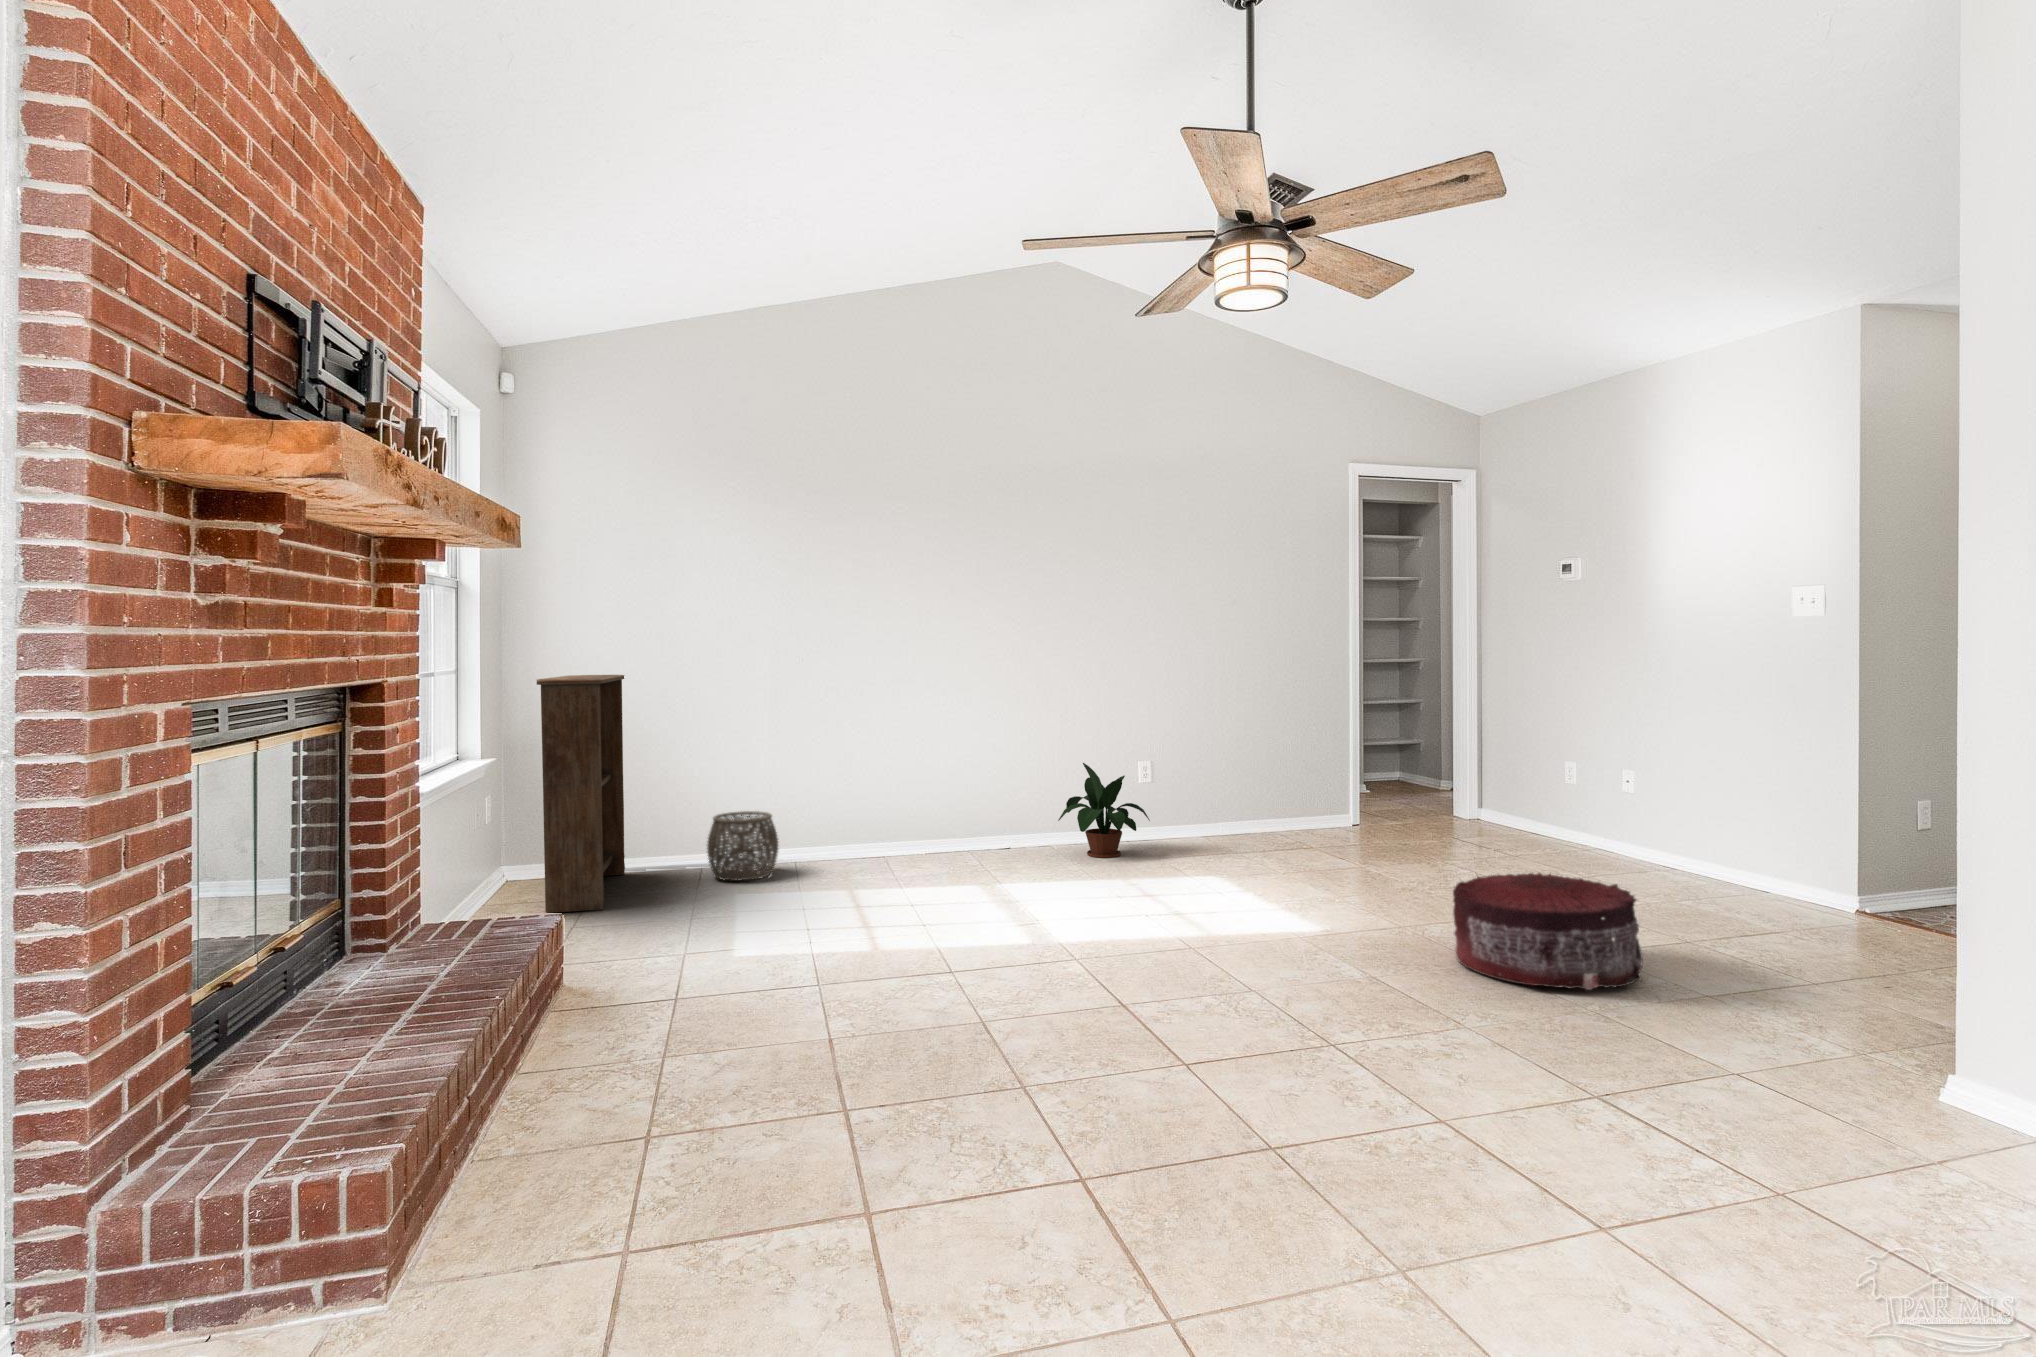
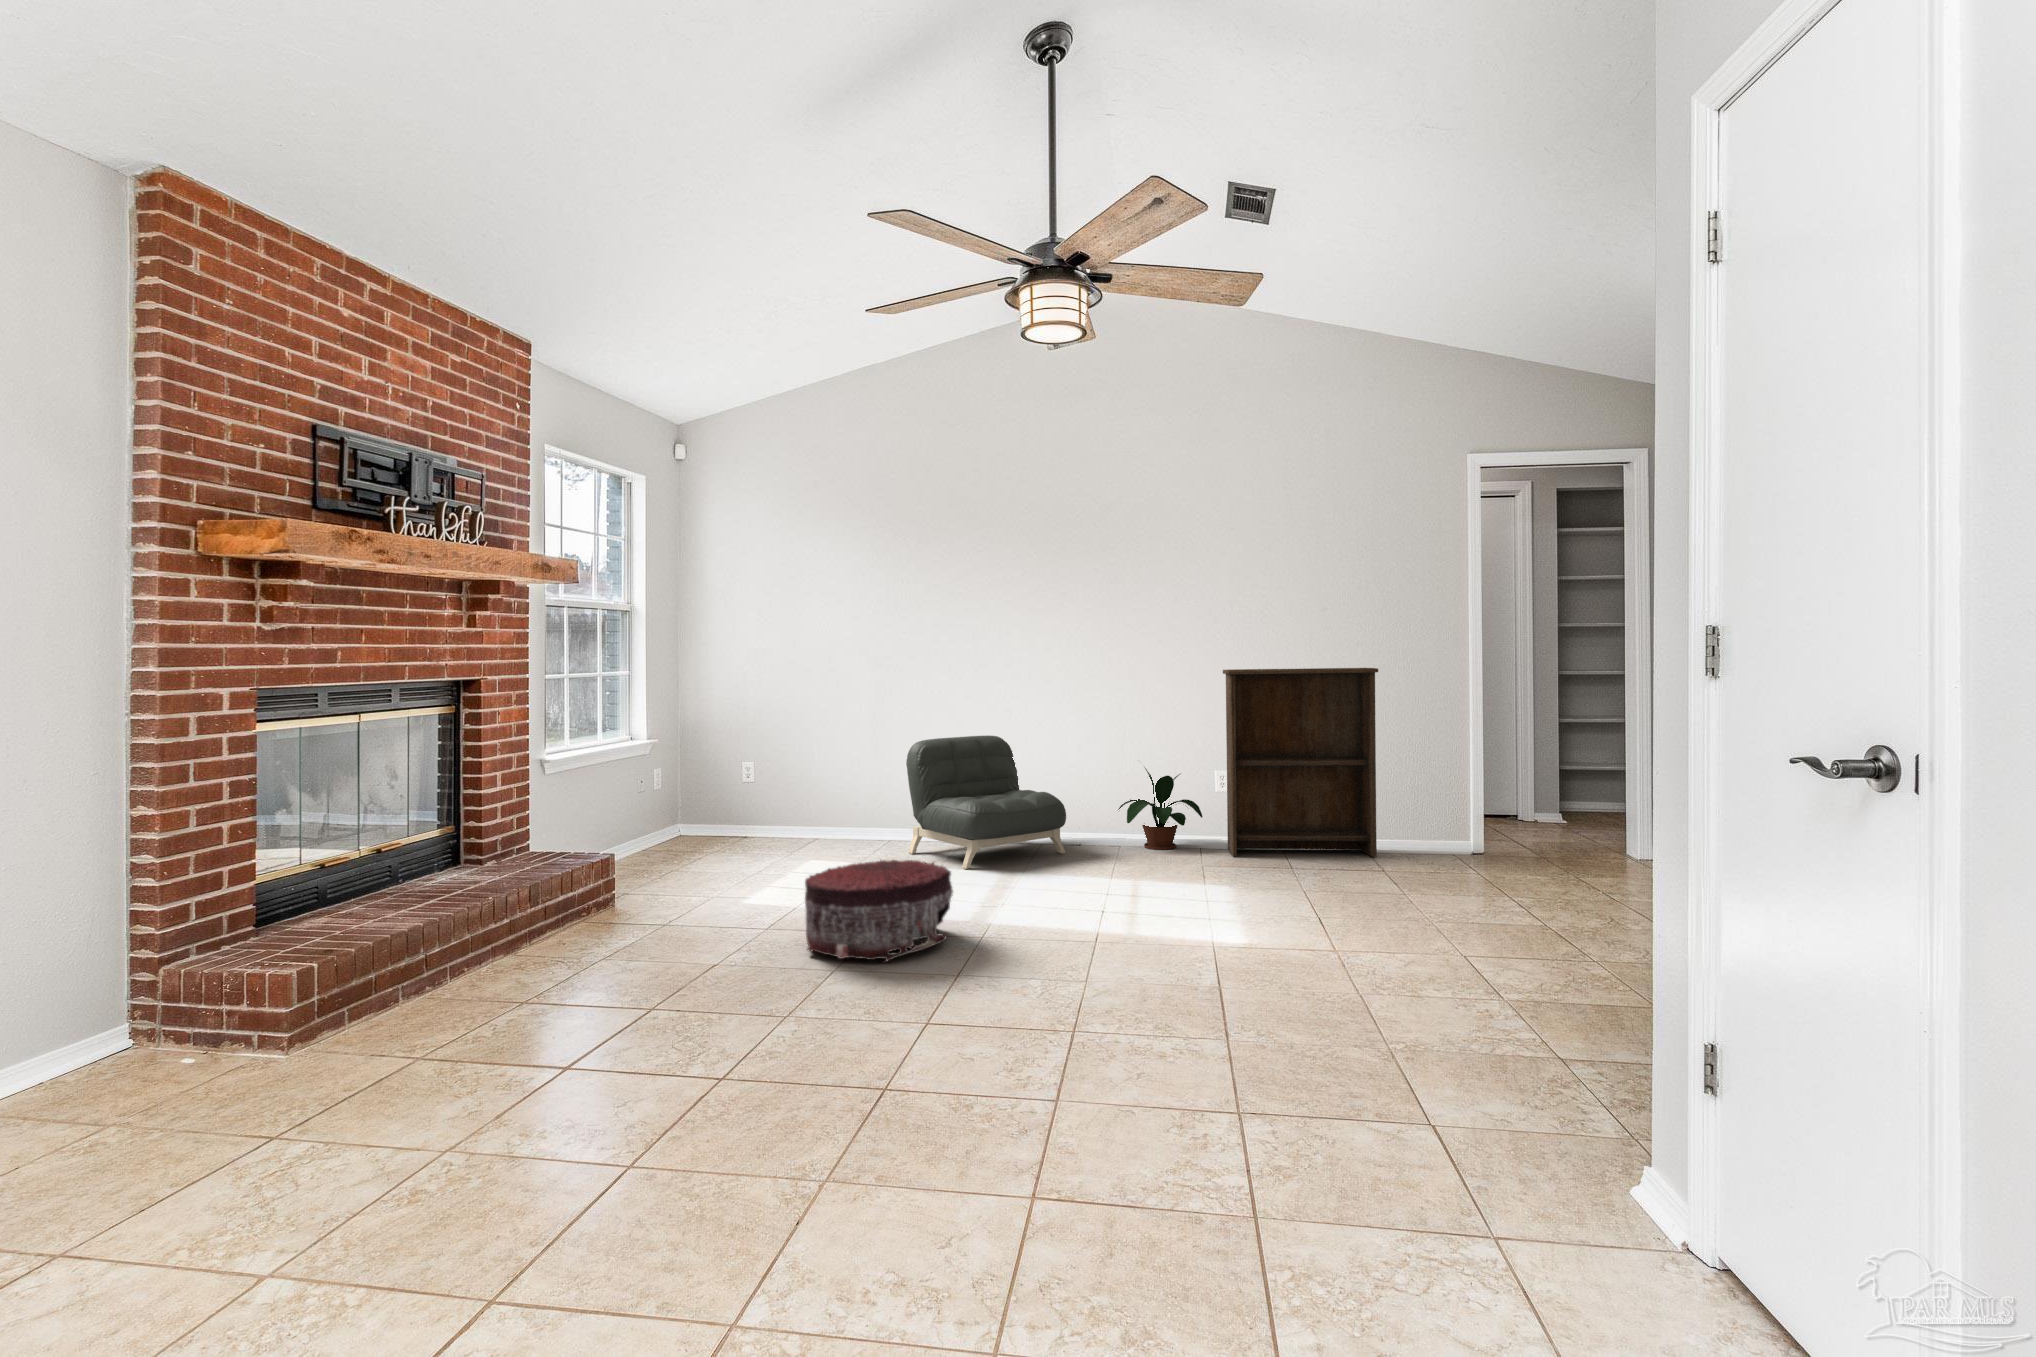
bookshelf: present [537,675,625,913] -> present [1223,668,1378,857]
armchair: none [843,742,1025,896] -> present [906,735,1066,869]
woven basket: present [707,811,778,881] -> none [812,790,872,847]
pouf: present [1453,873,1643,990] -> present [805,860,953,962]

